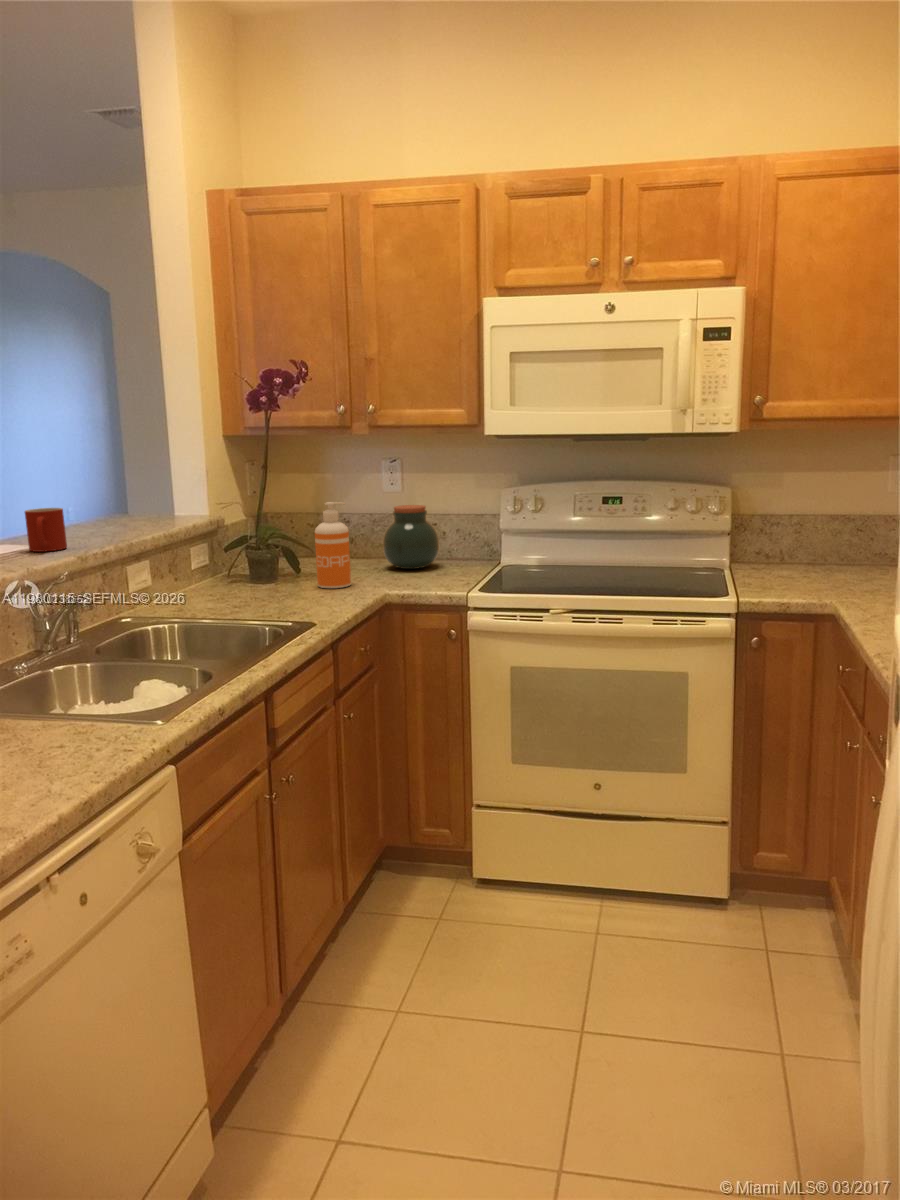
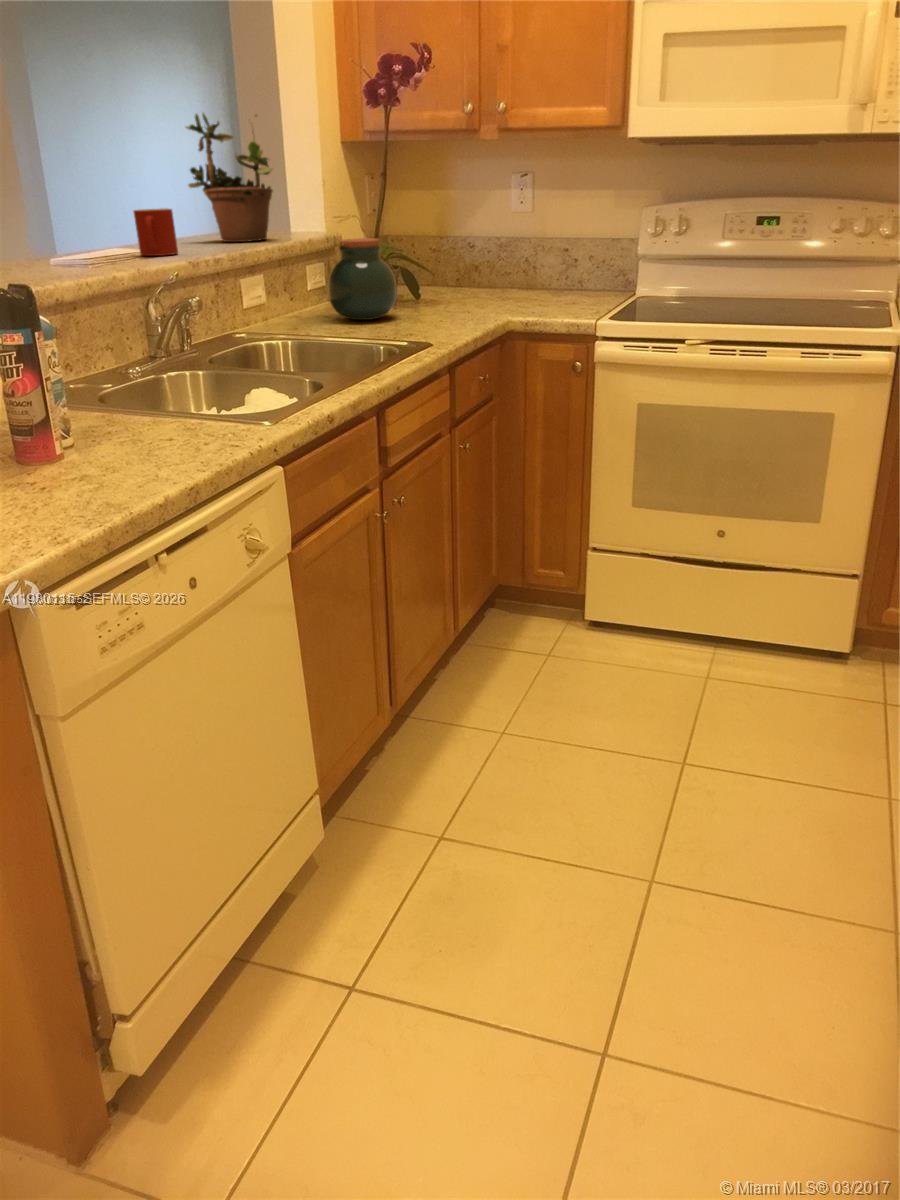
potted plant: none [76,408,160,529] -> present [186,113,273,242]
soap dispenser: present [315,502,351,588] -> none [435,215,472,313]
jar: present [383,505,439,569] -> present [328,238,397,320]

